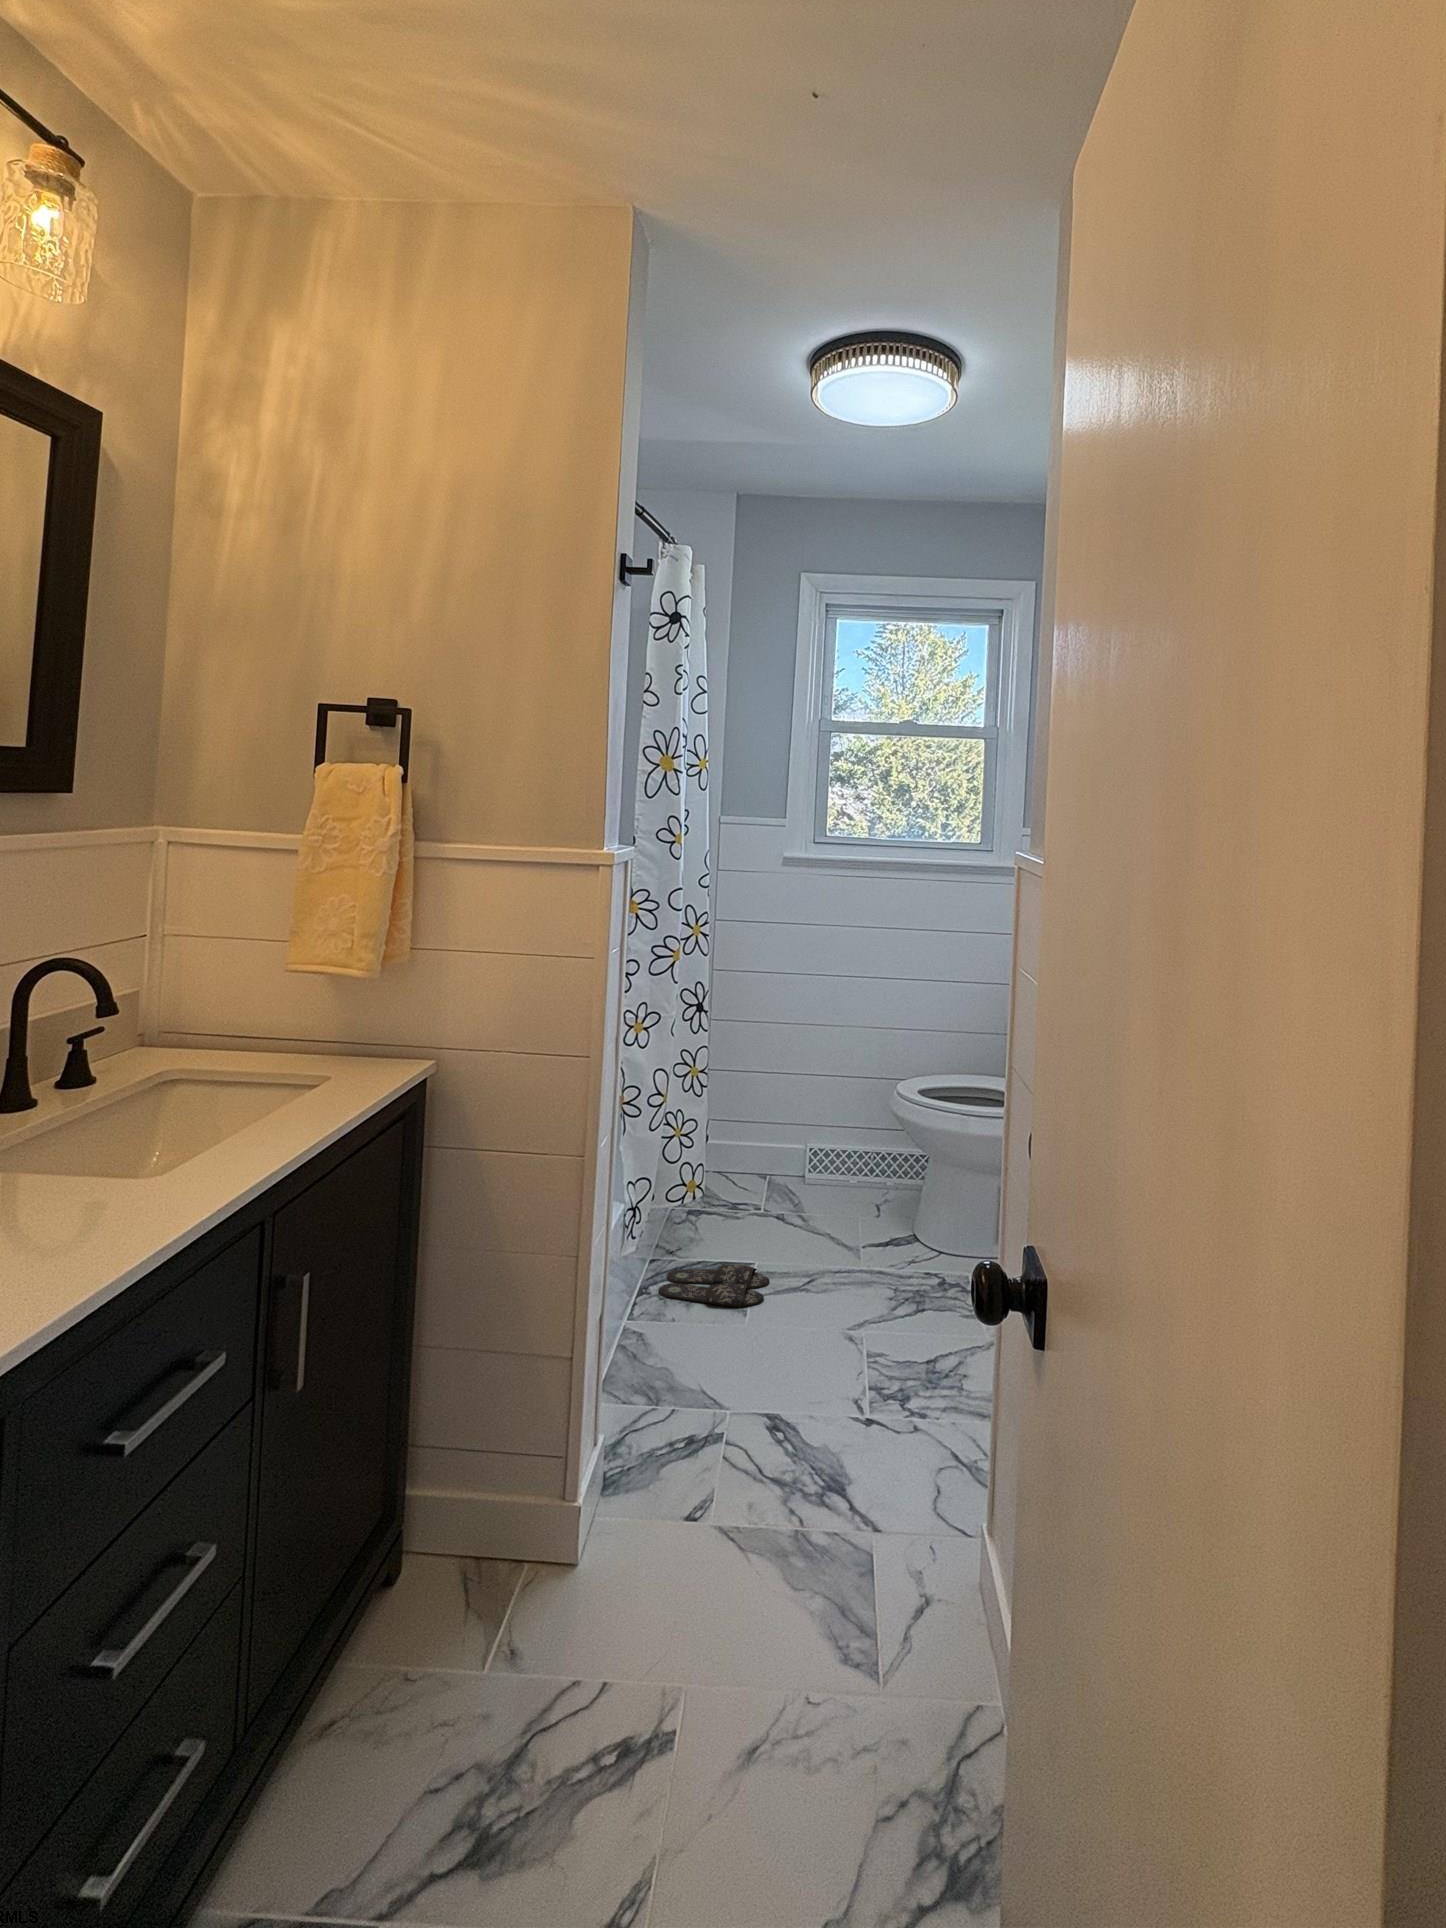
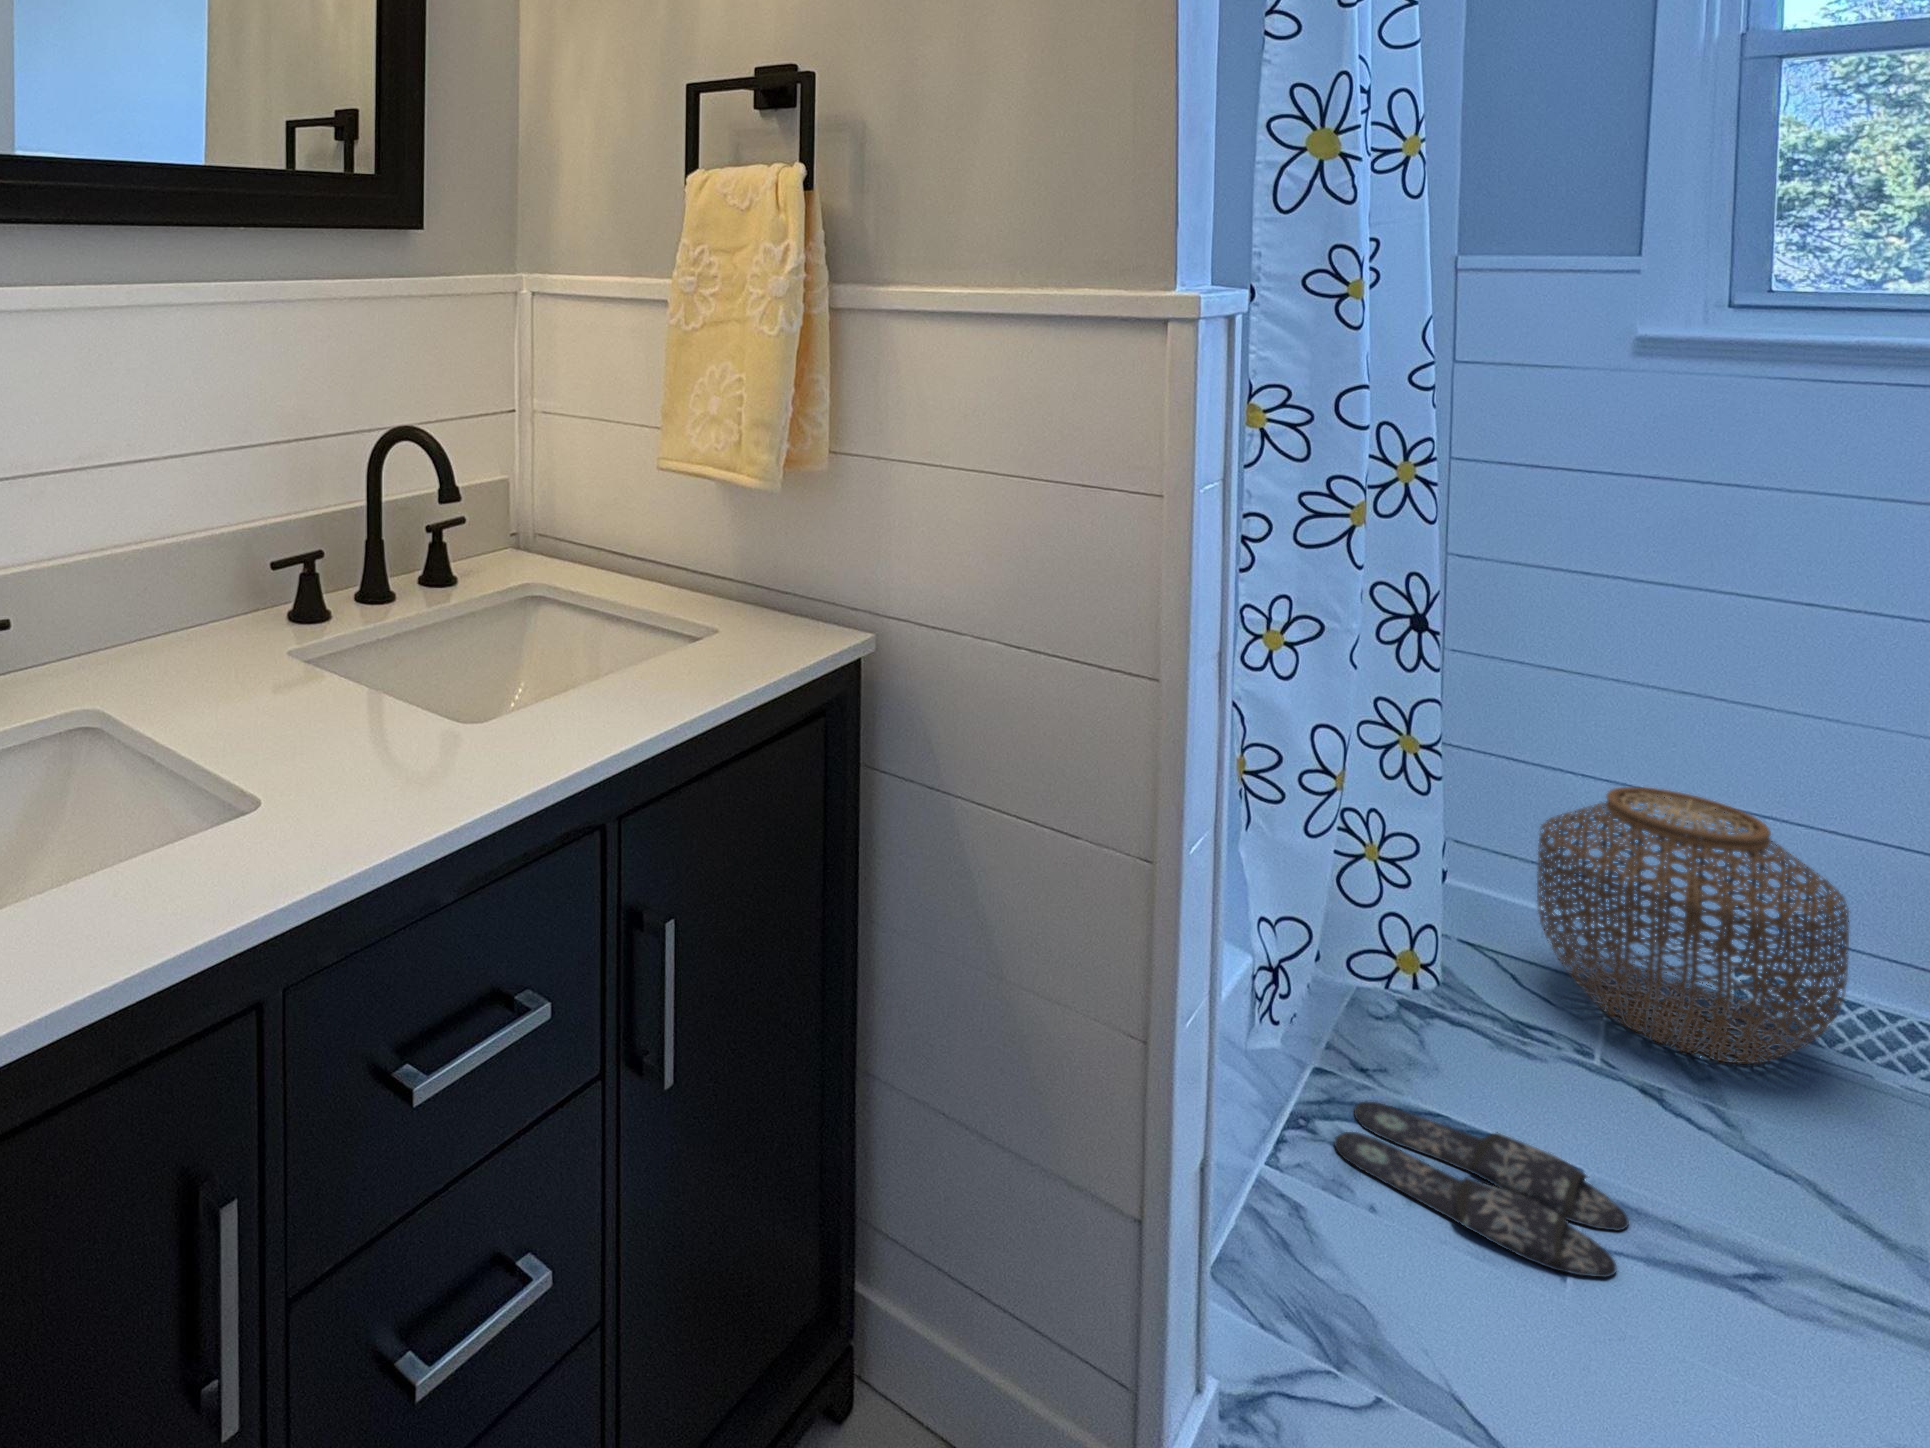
woven basket: none [744,1090,850,1215] -> present [1537,787,1849,1064]

